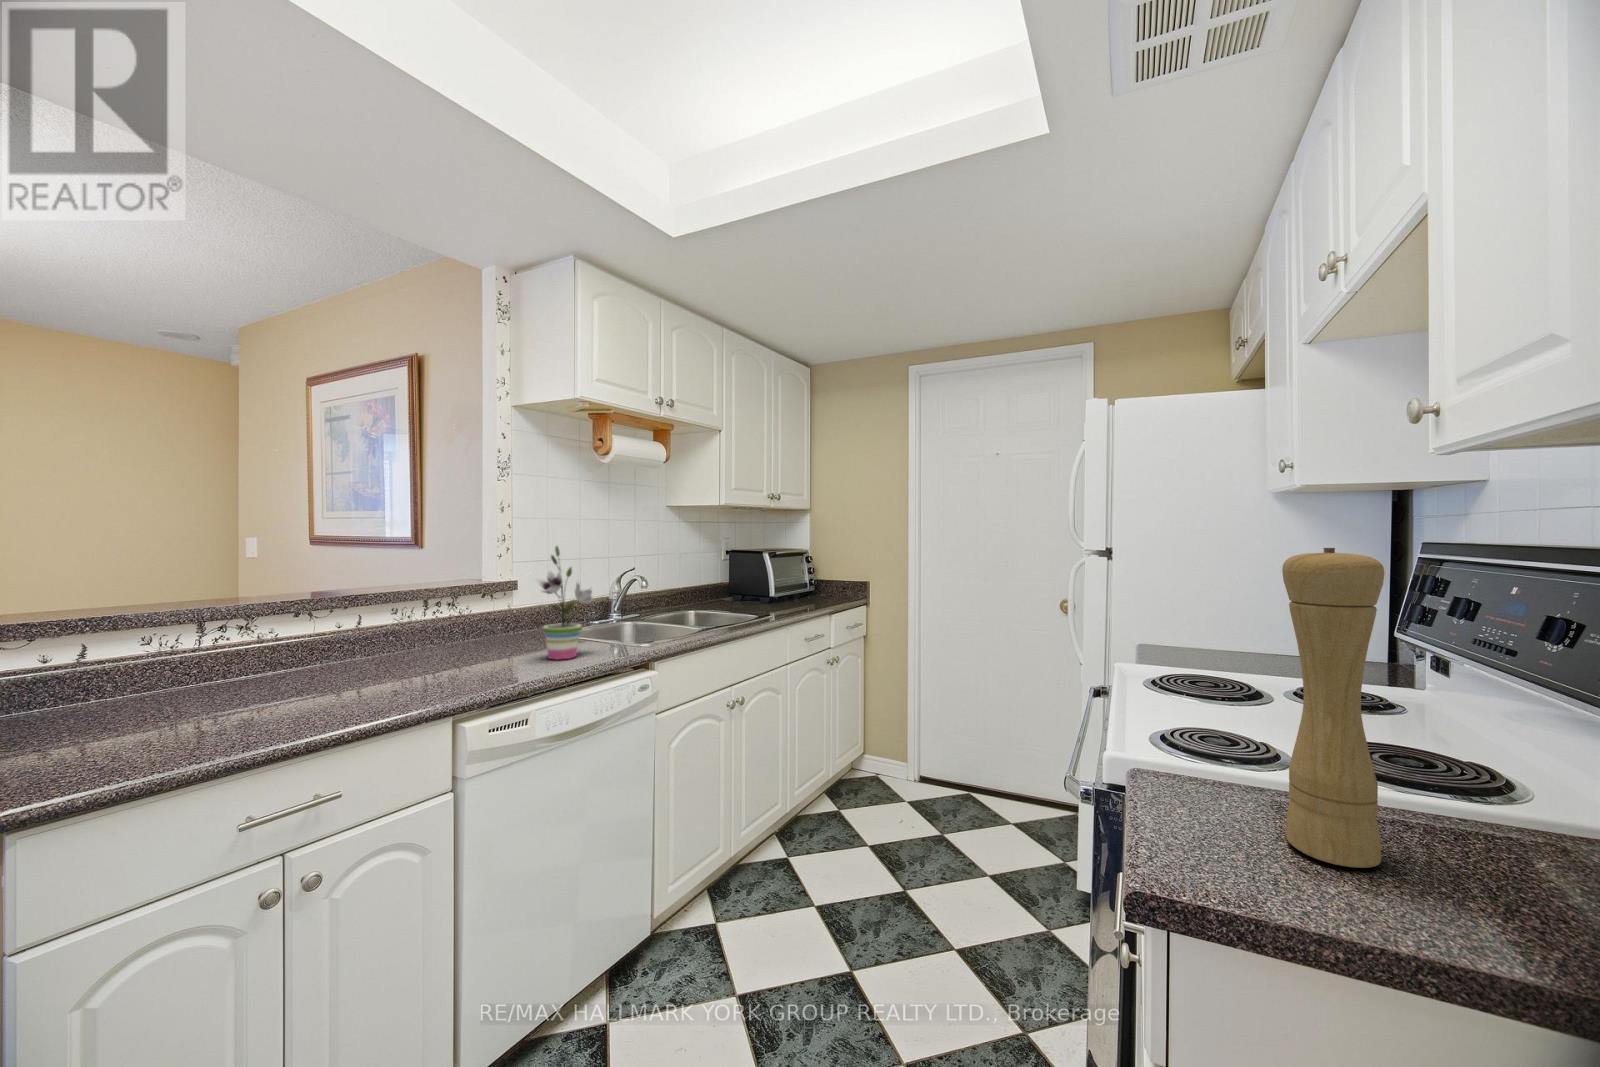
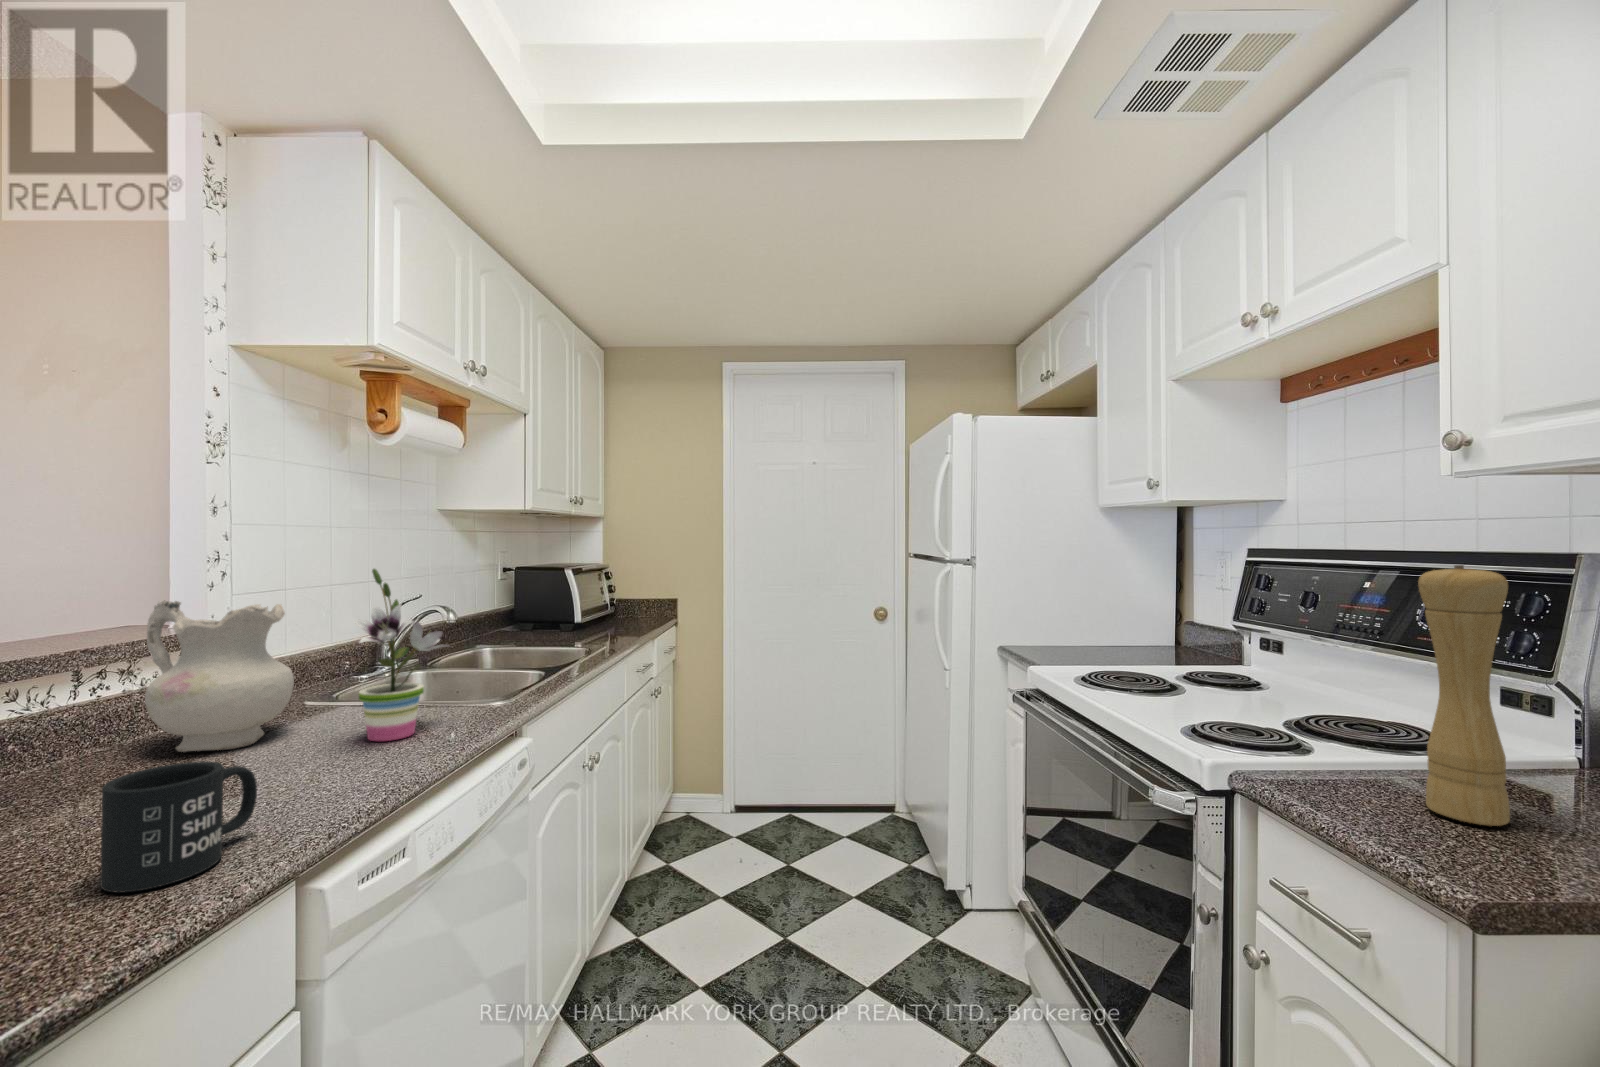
ceramic pitcher: none [447,563,523,654] -> present [145,601,294,752]
mug: none [362,648,440,708] -> present [100,761,257,893]

